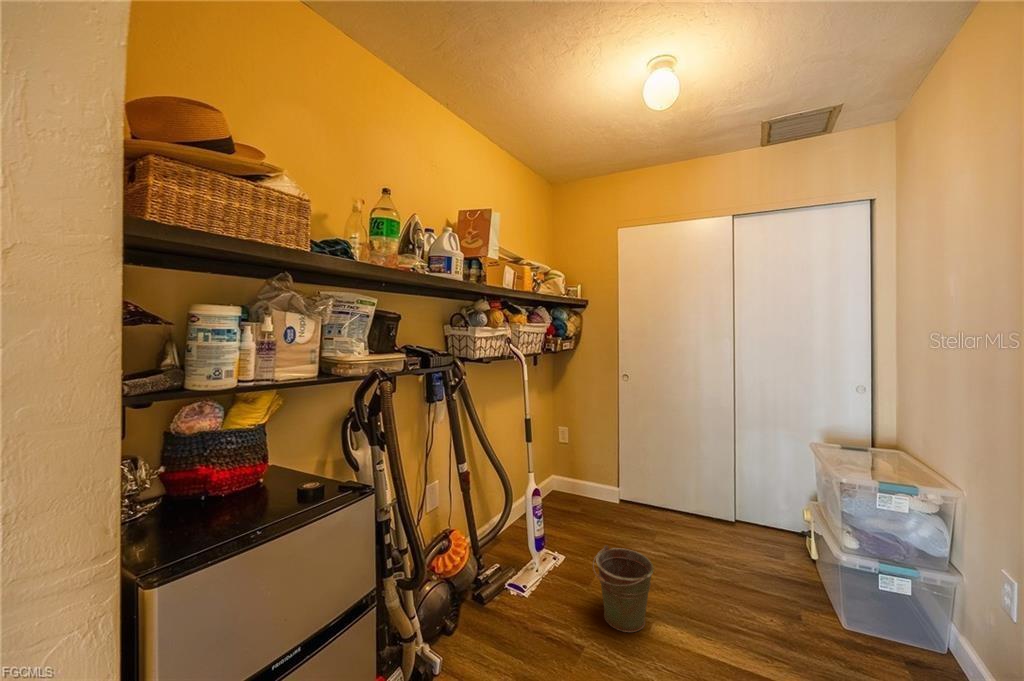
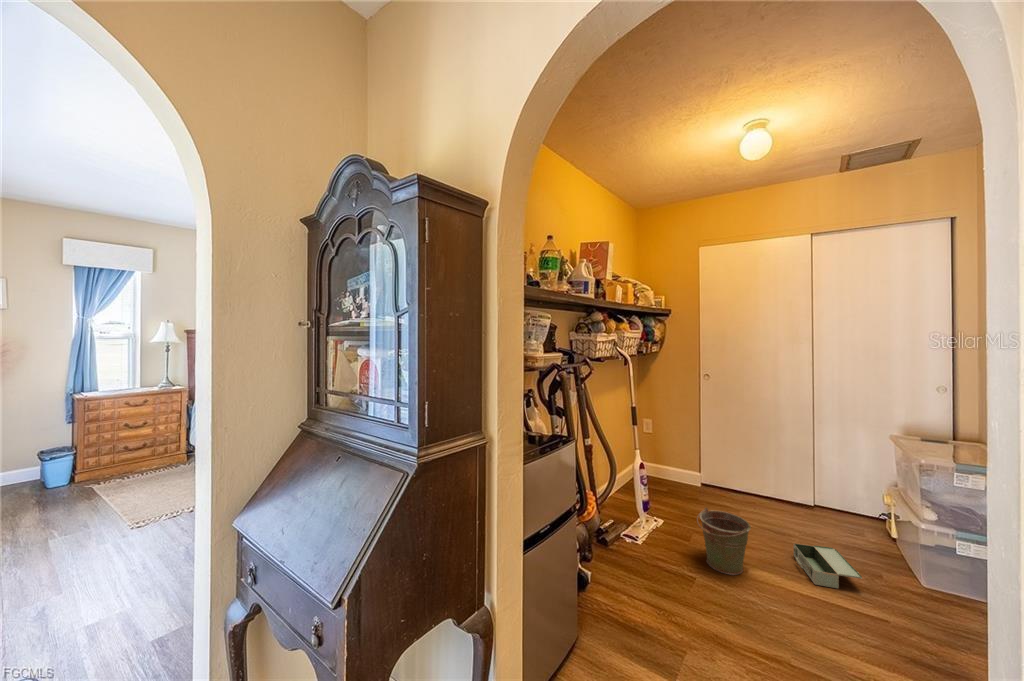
toolbox: none [706,581,777,641] -> present [794,543,862,589]

